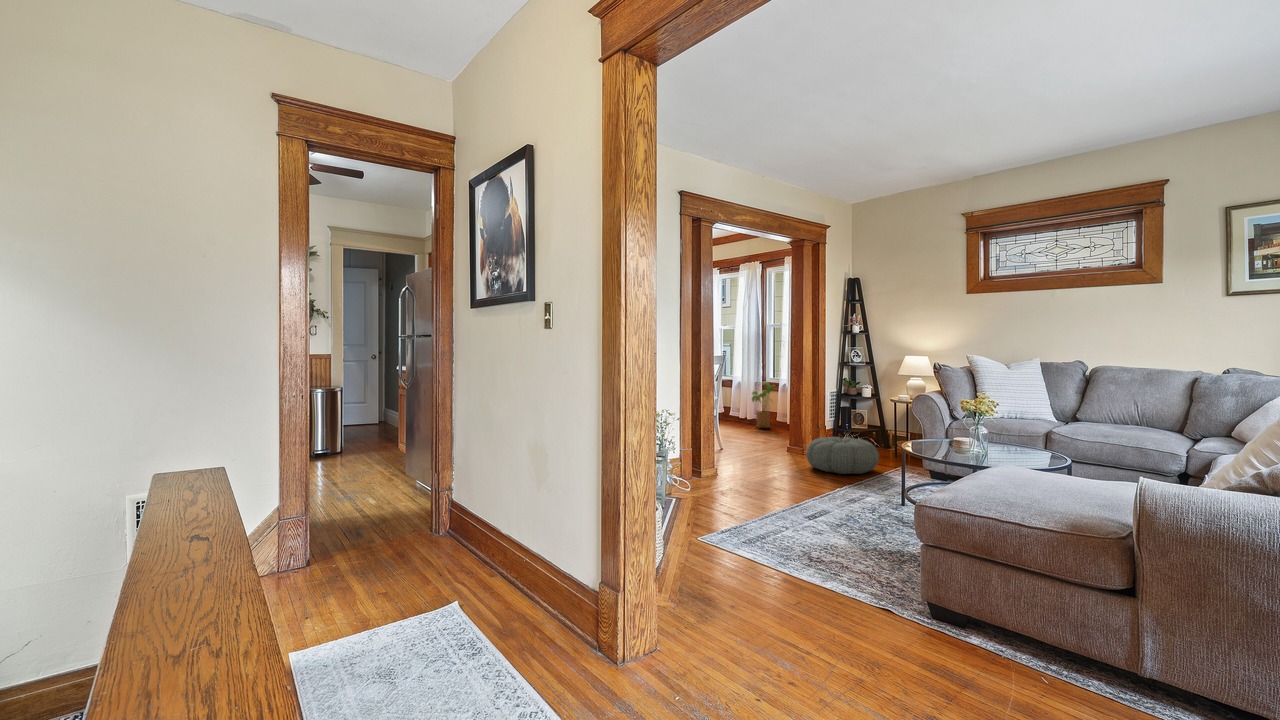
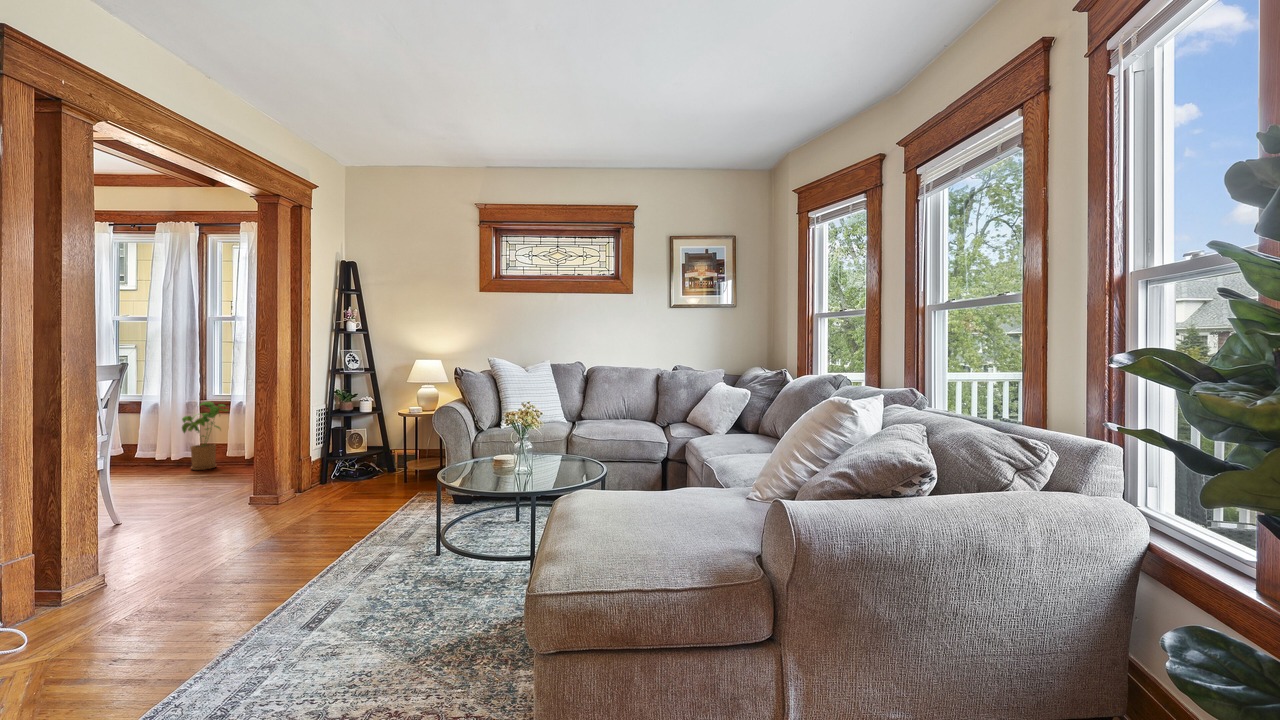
pouf: present [806,437,879,474] -> none [287,471,393,526]

